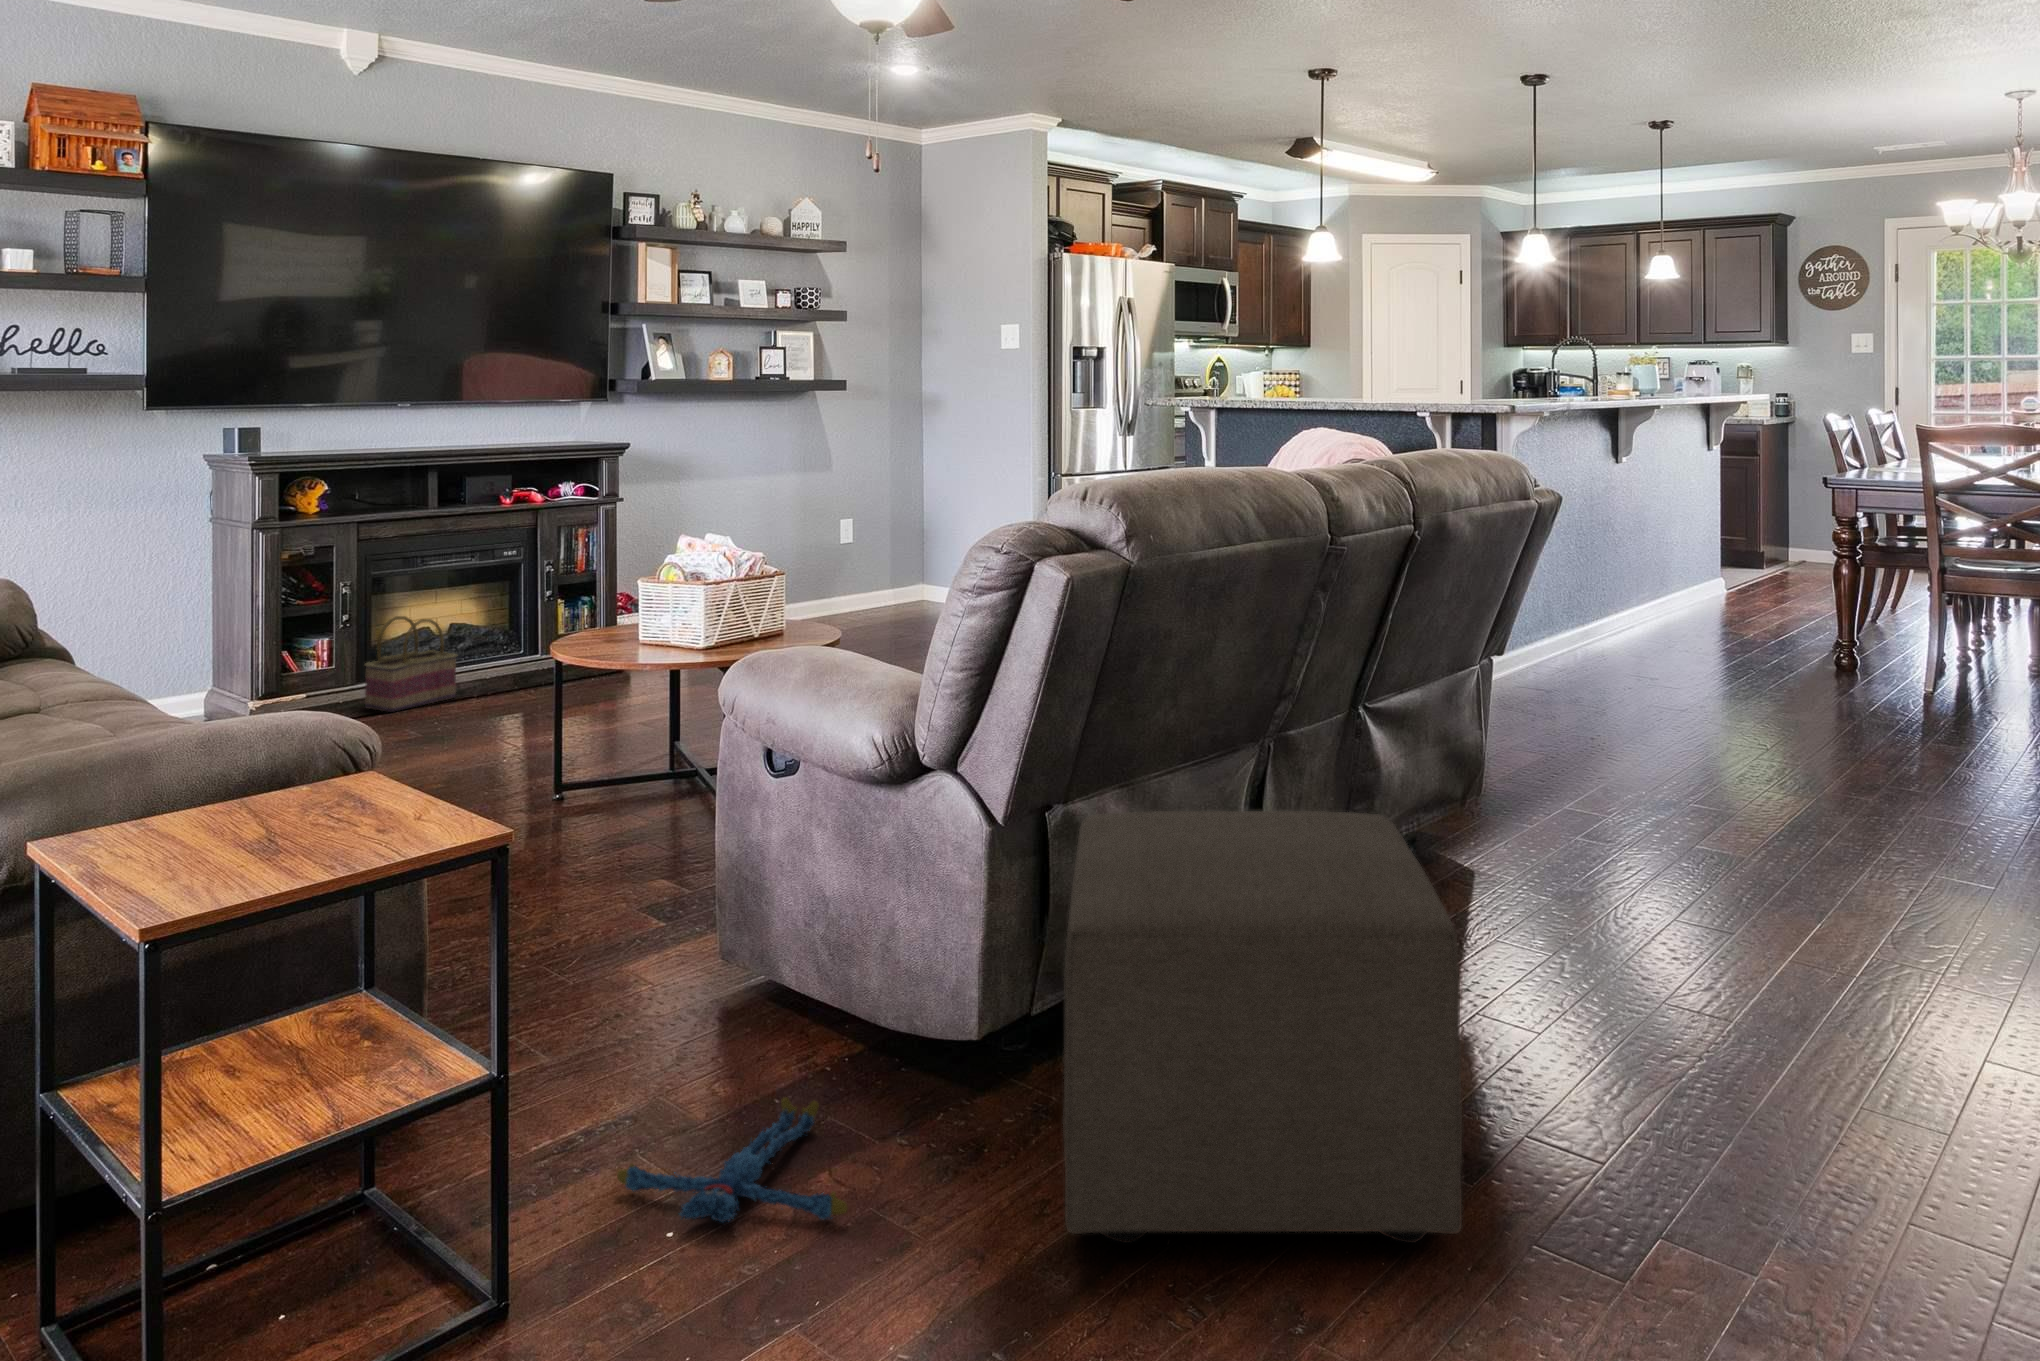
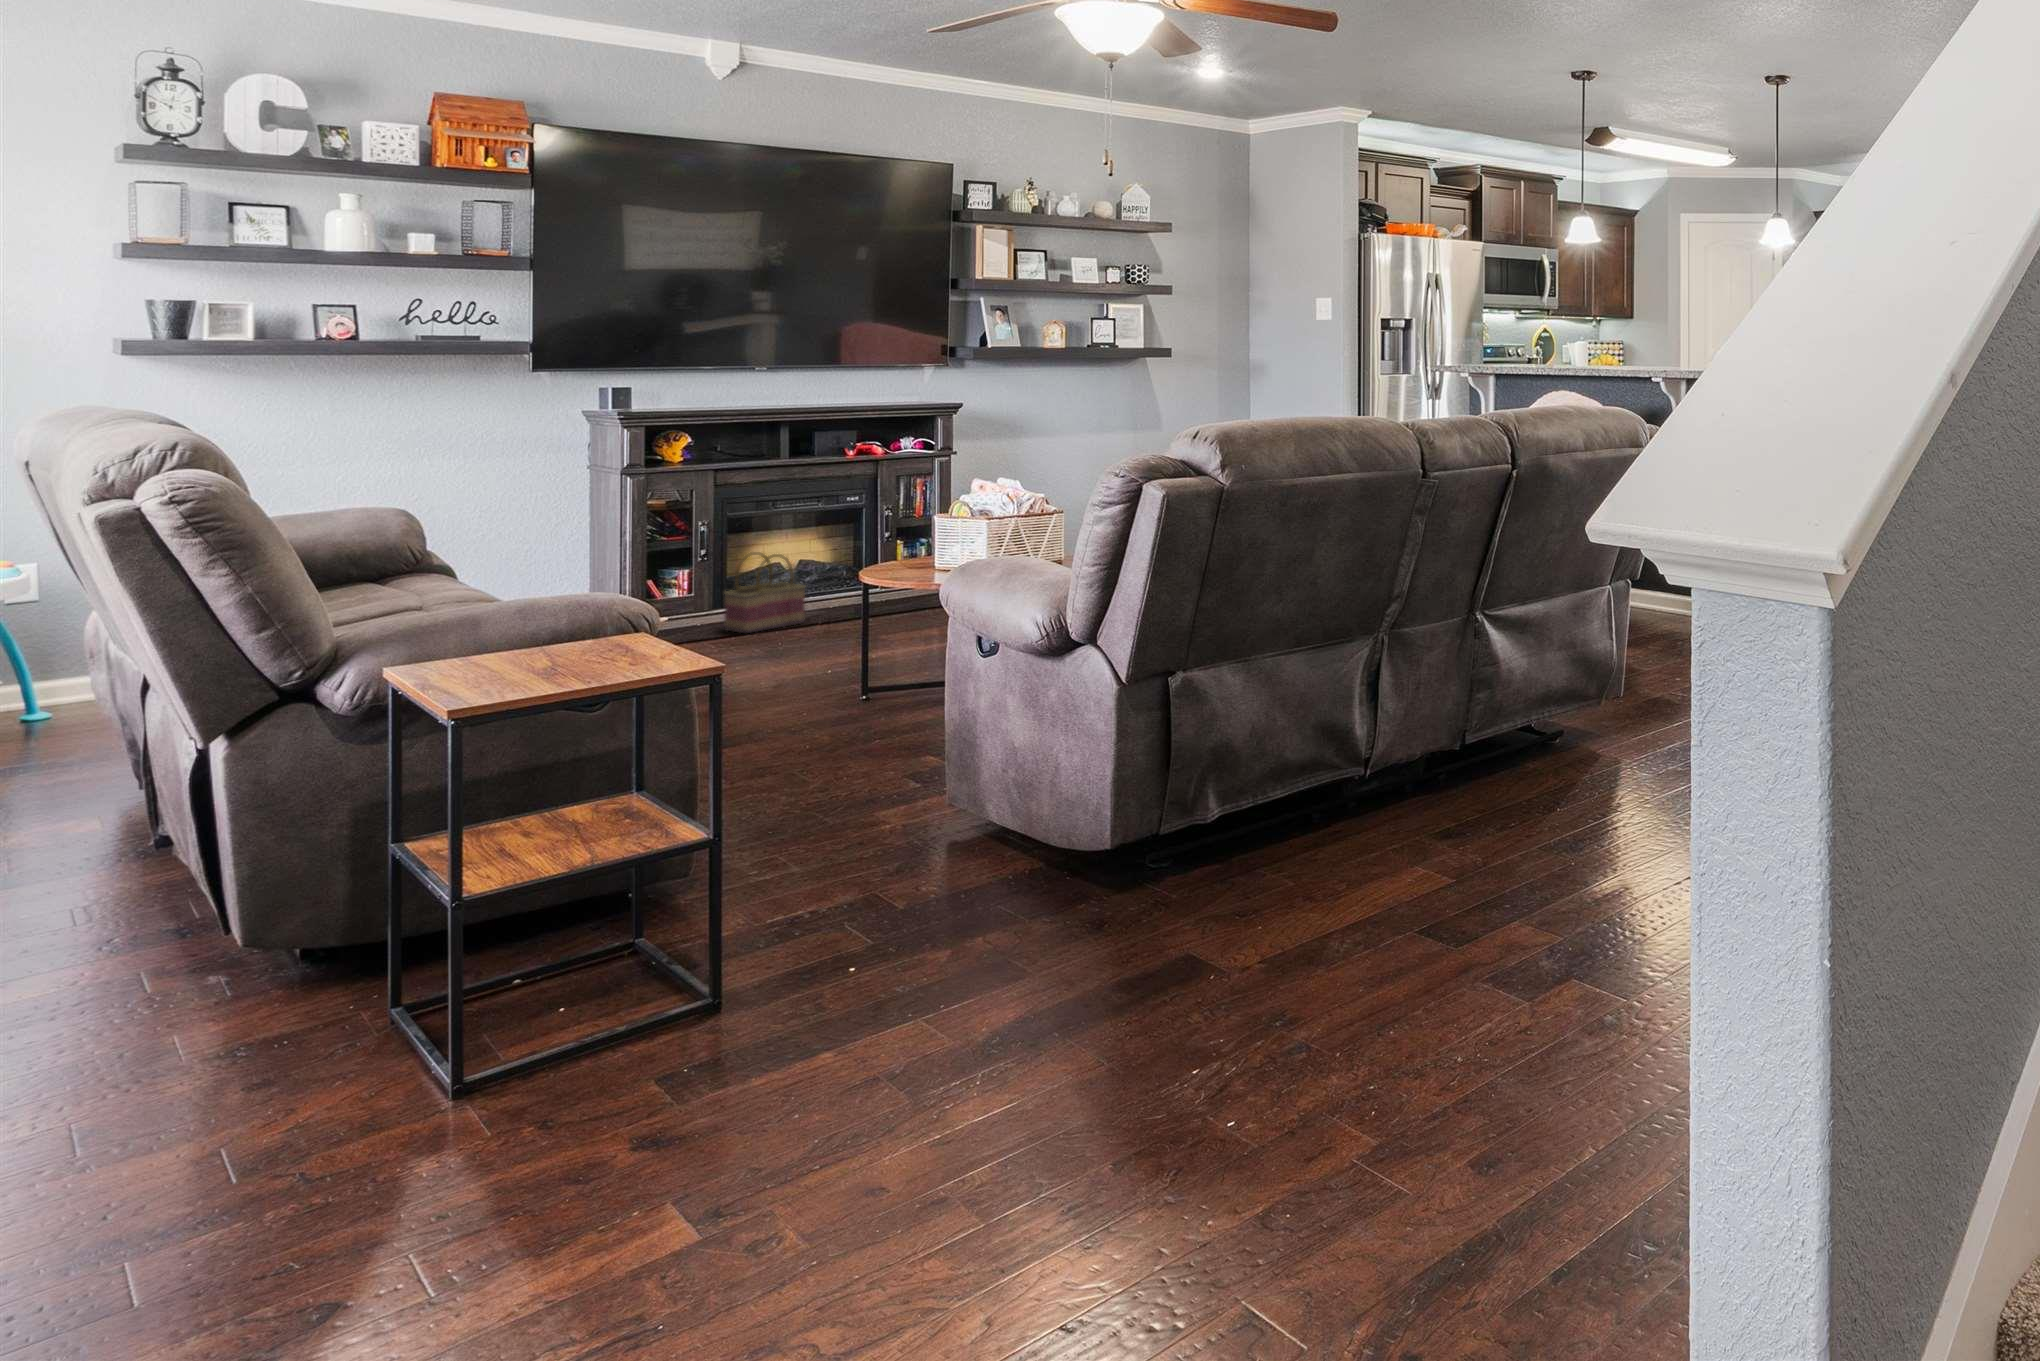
ottoman: present [1063,811,1462,1243] -> none [1122,677,1431,970]
plush toy: present [617,1097,848,1222] -> none [819,883,982,955]

